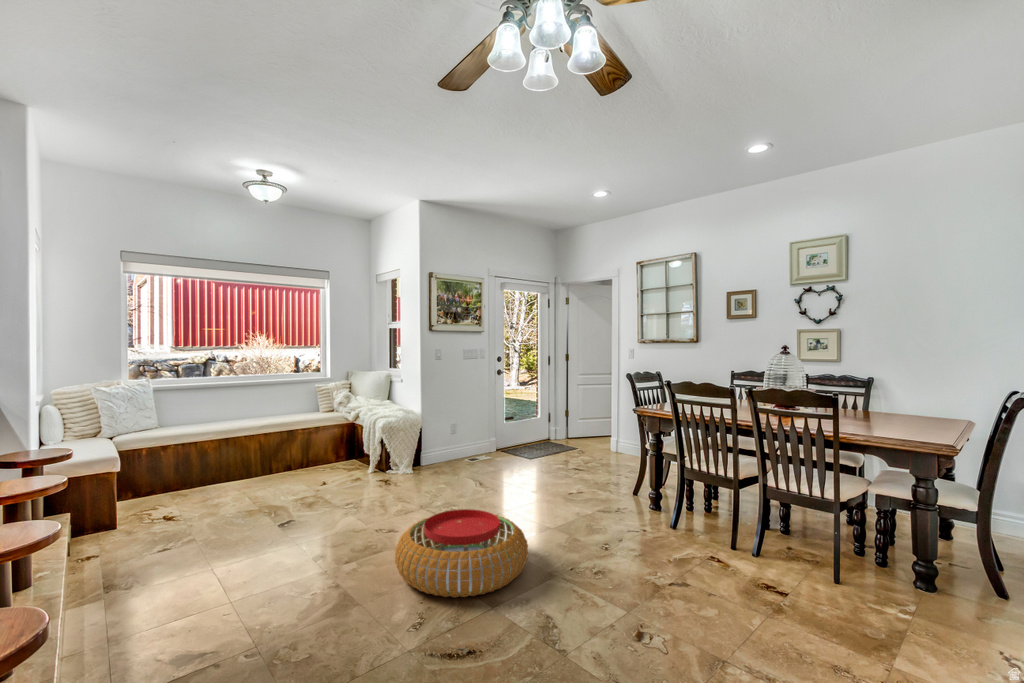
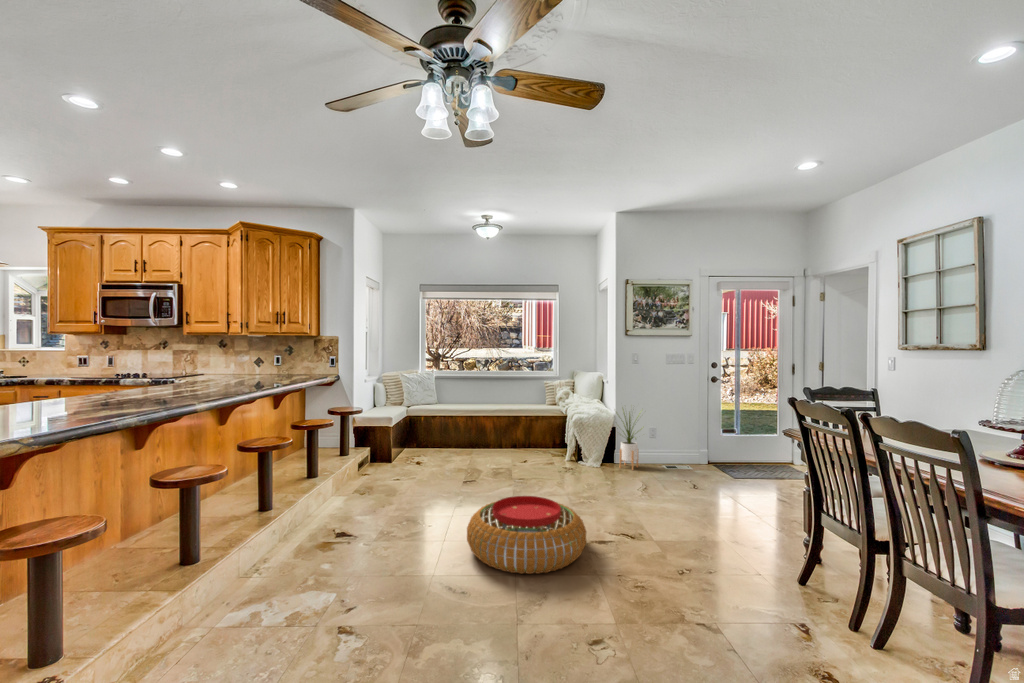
house plant: none [422,400,459,470] -> present [620,409,640,470]

